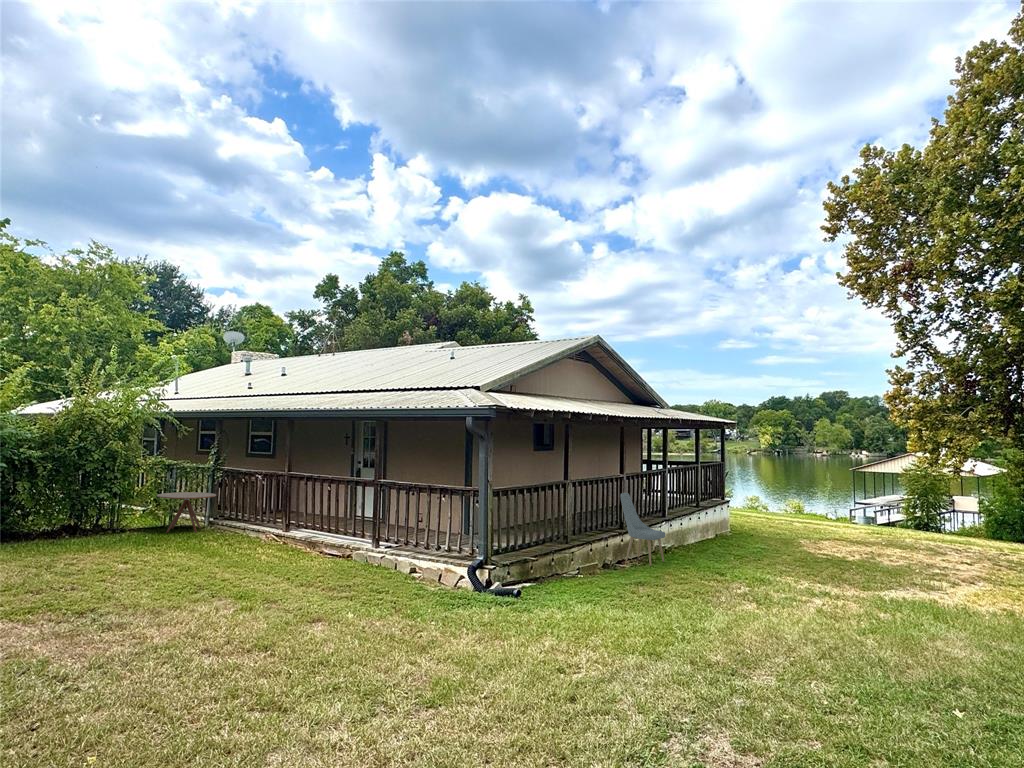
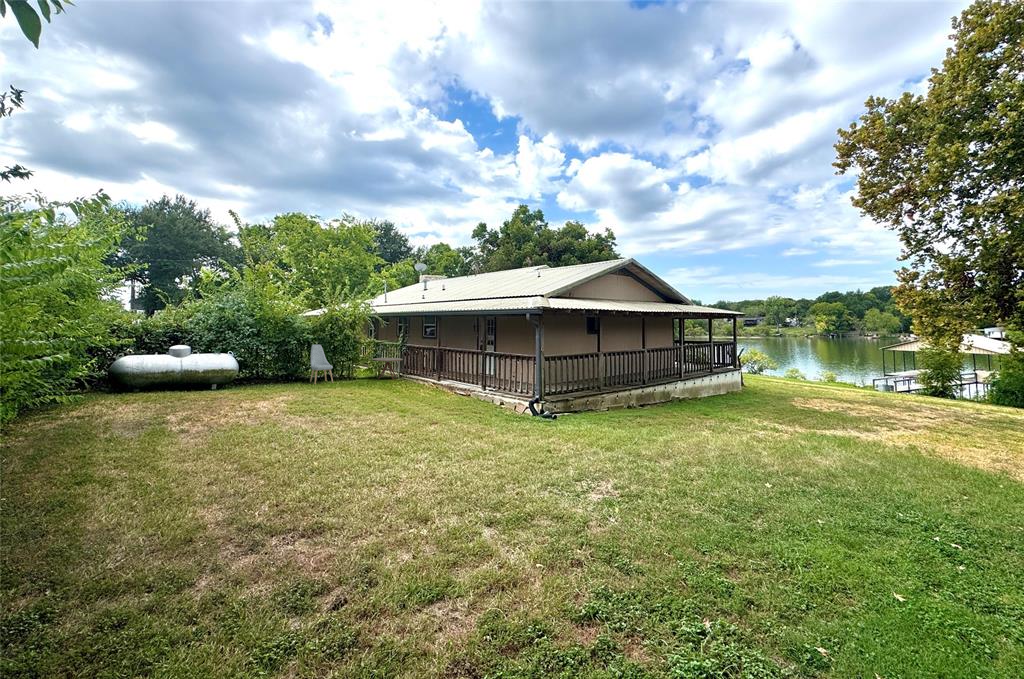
chair: present [621,493,665,566] -> present [310,345,333,384]

